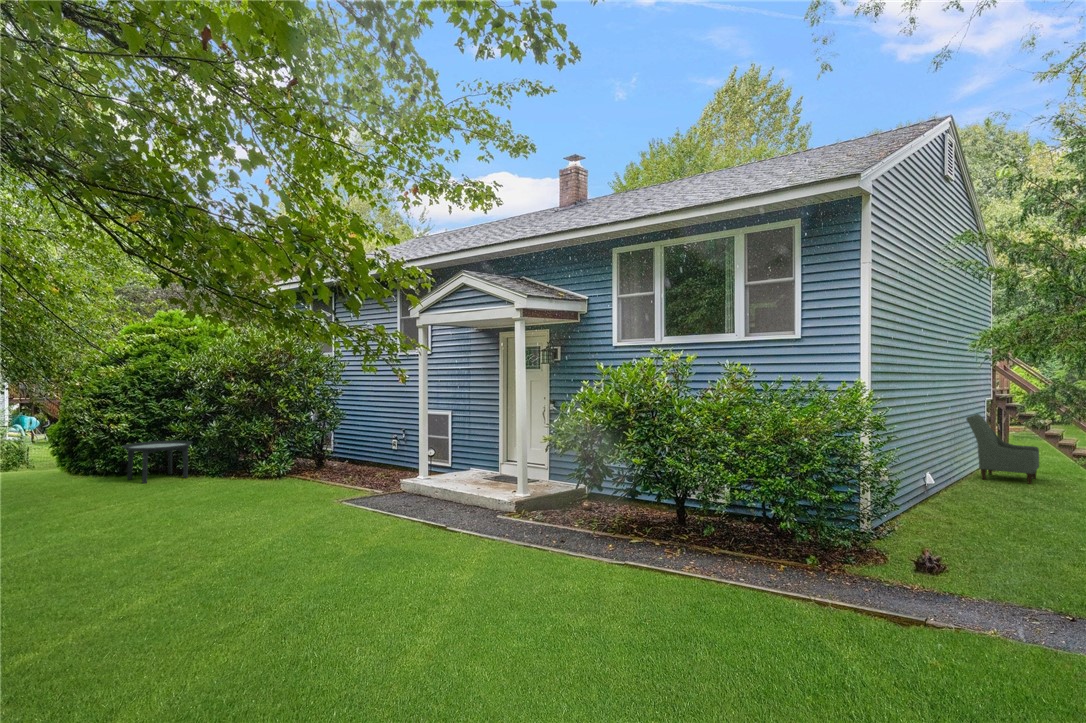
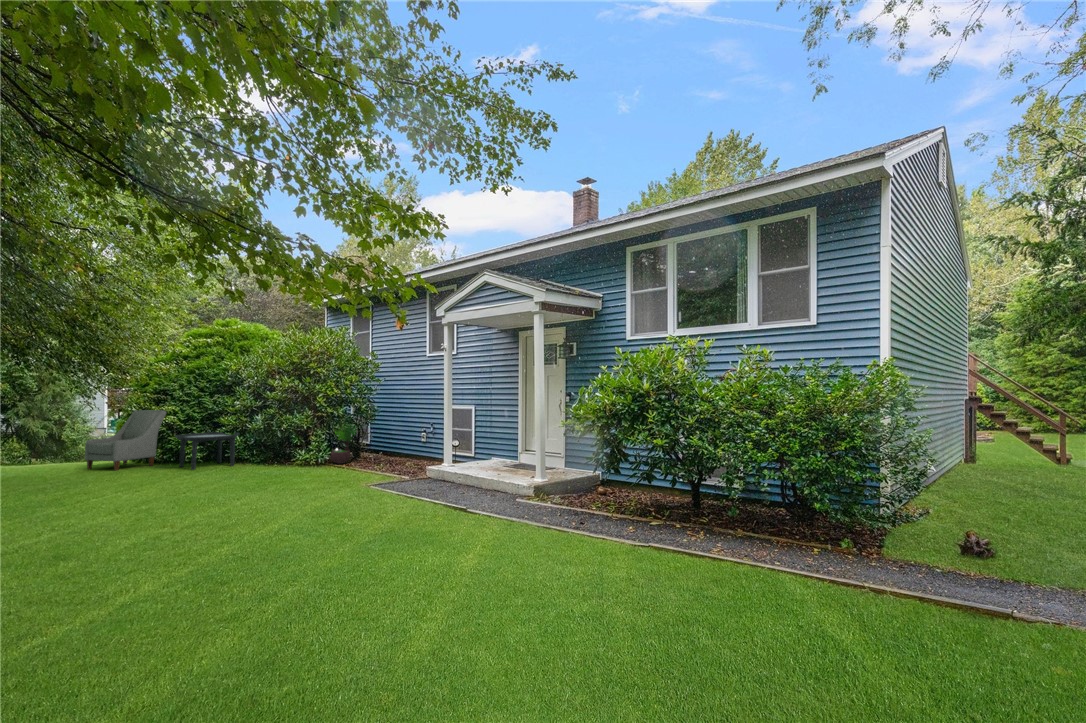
chair: present [966,414,1039,484] -> present [85,410,166,471]
potted tree: none [294,429,322,475] -> present [331,425,355,464]

